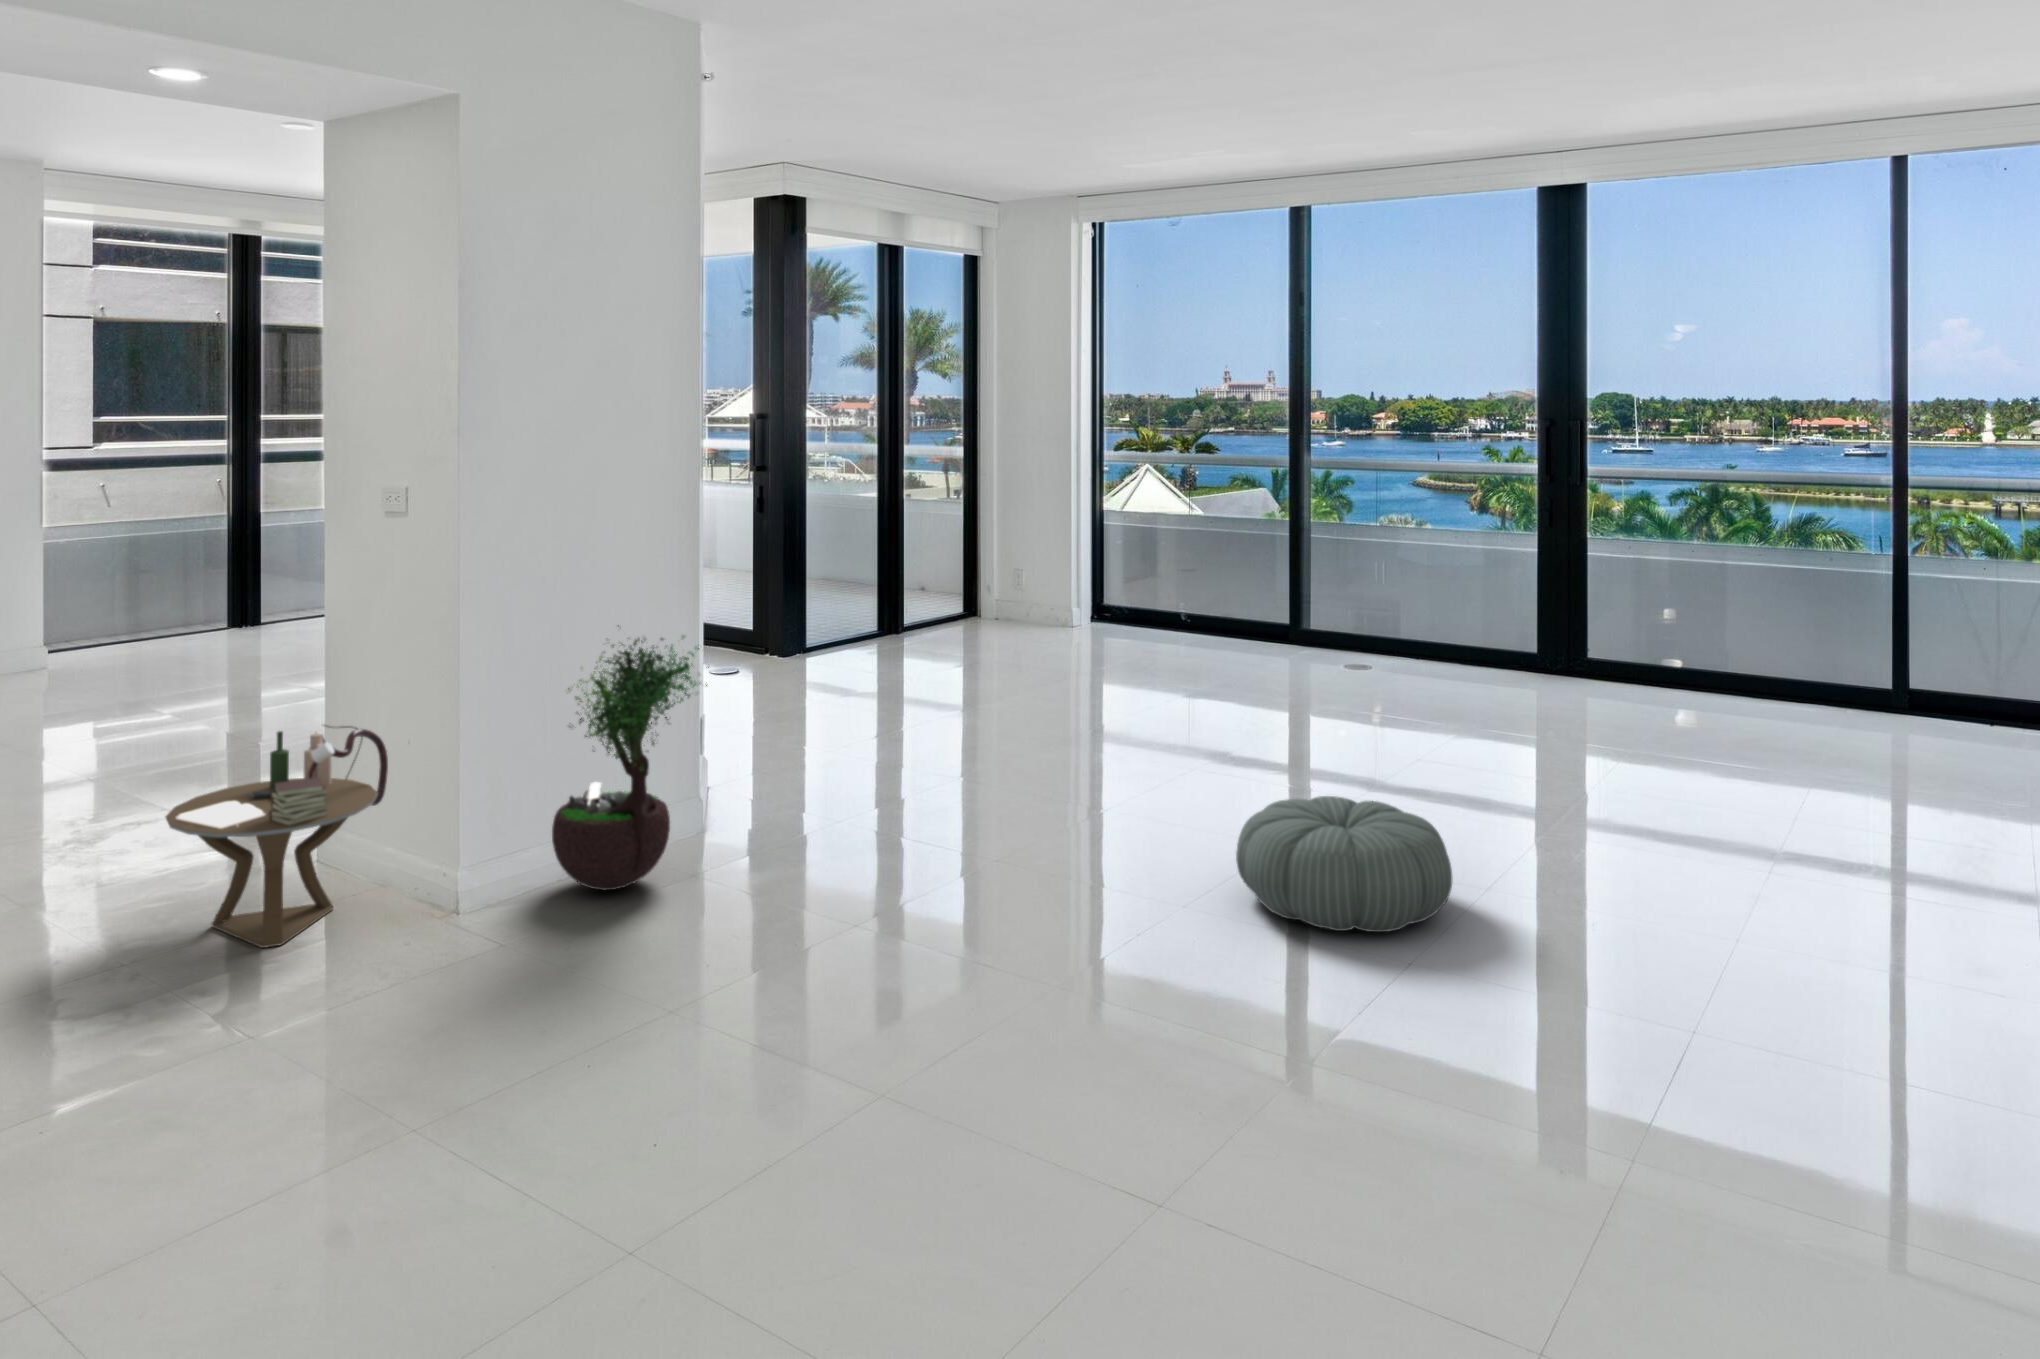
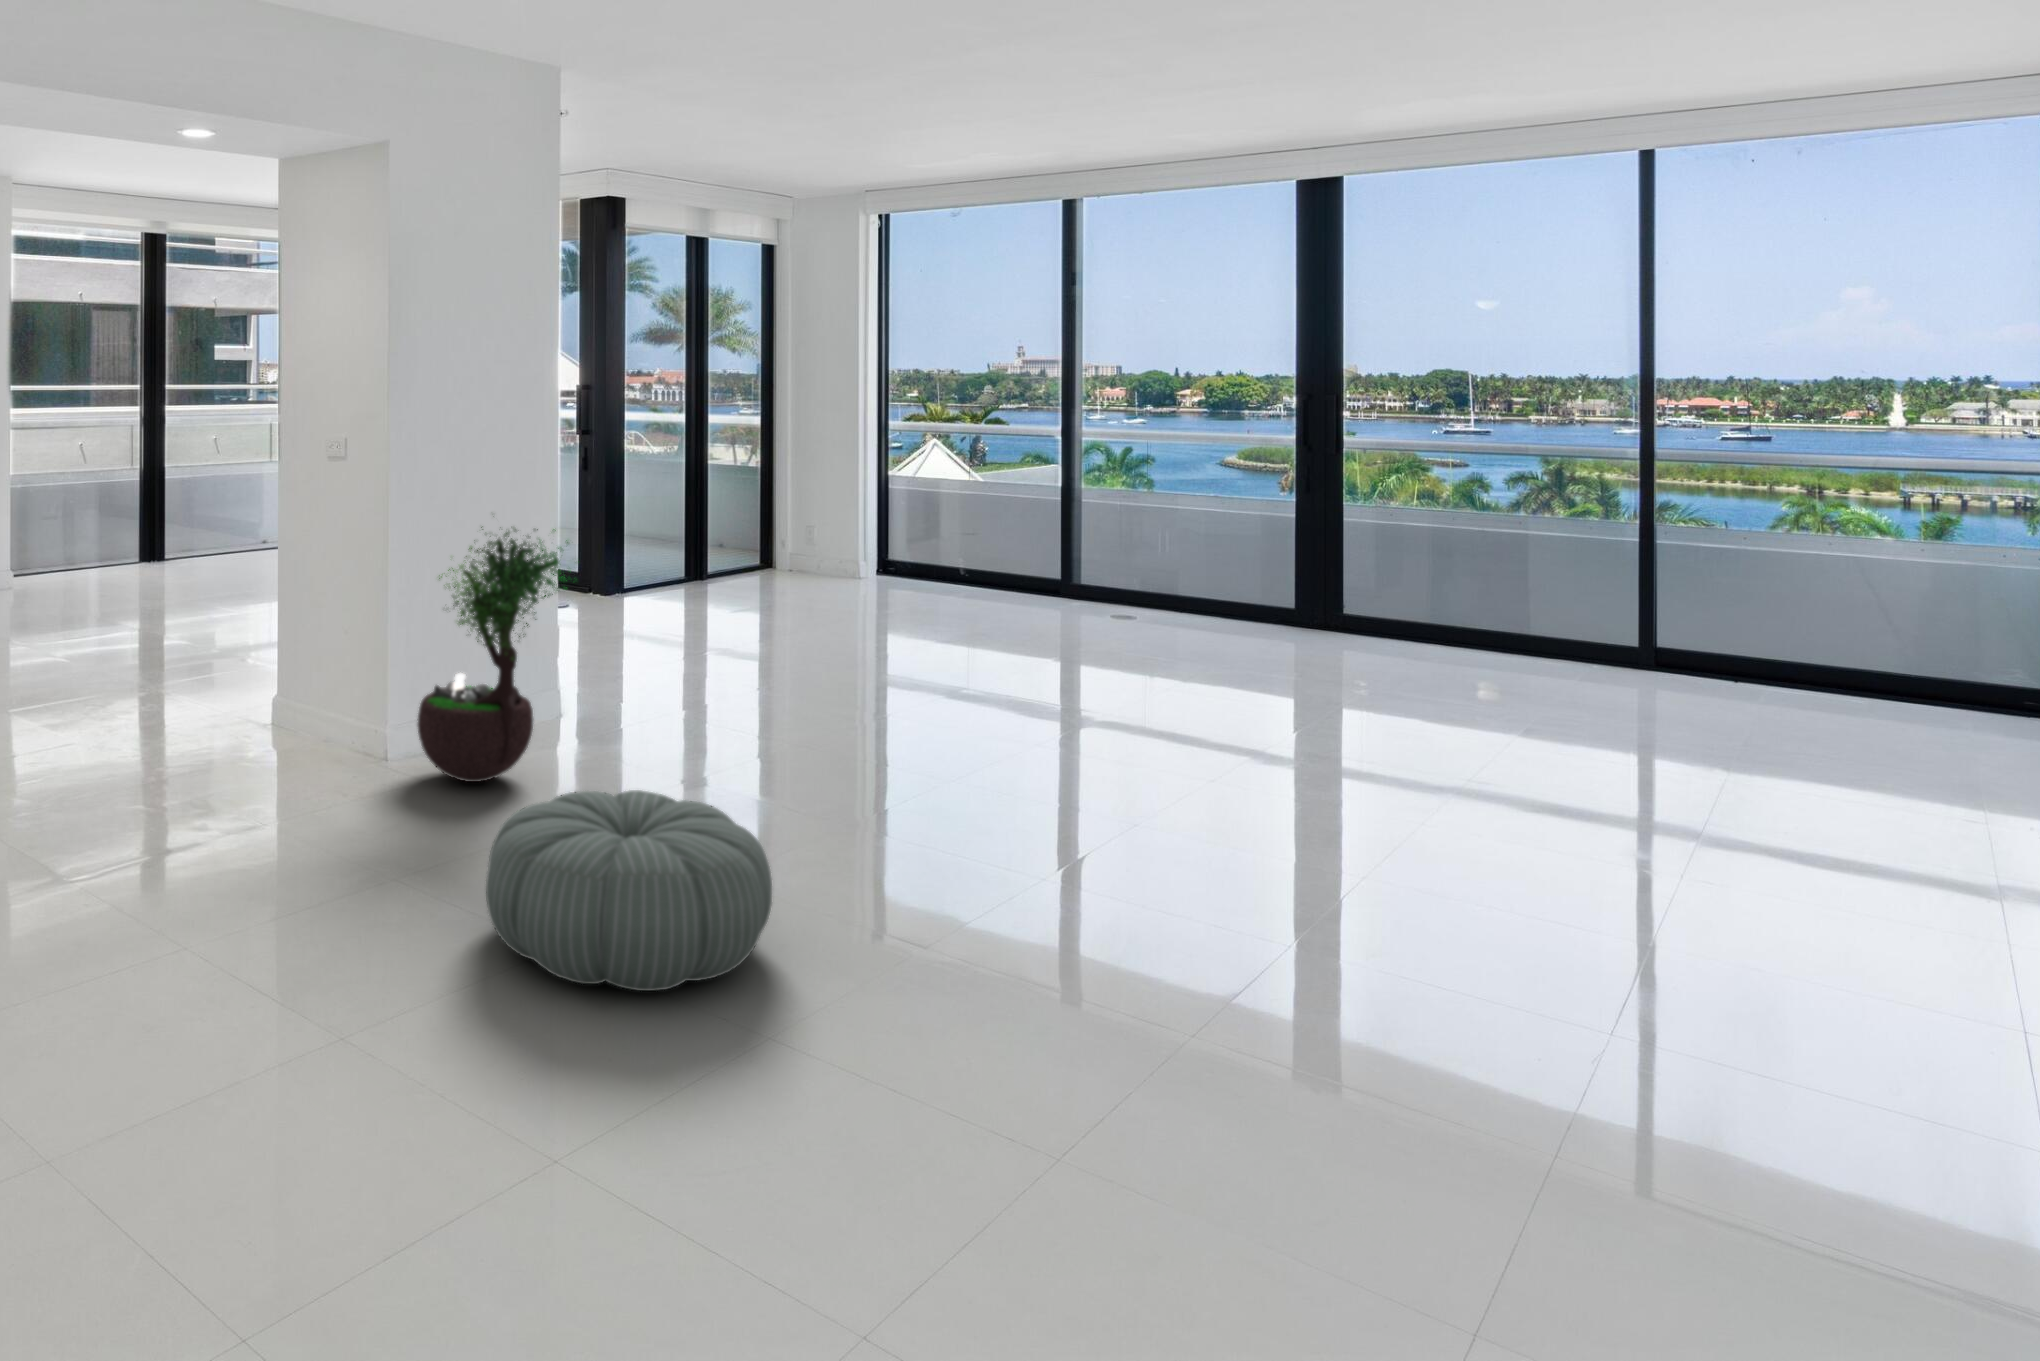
side table: present [166,726,388,948] -> none [54,599,261,810]
pouf: present [1236,796,1452,932] -> present [486,790,772,991]

